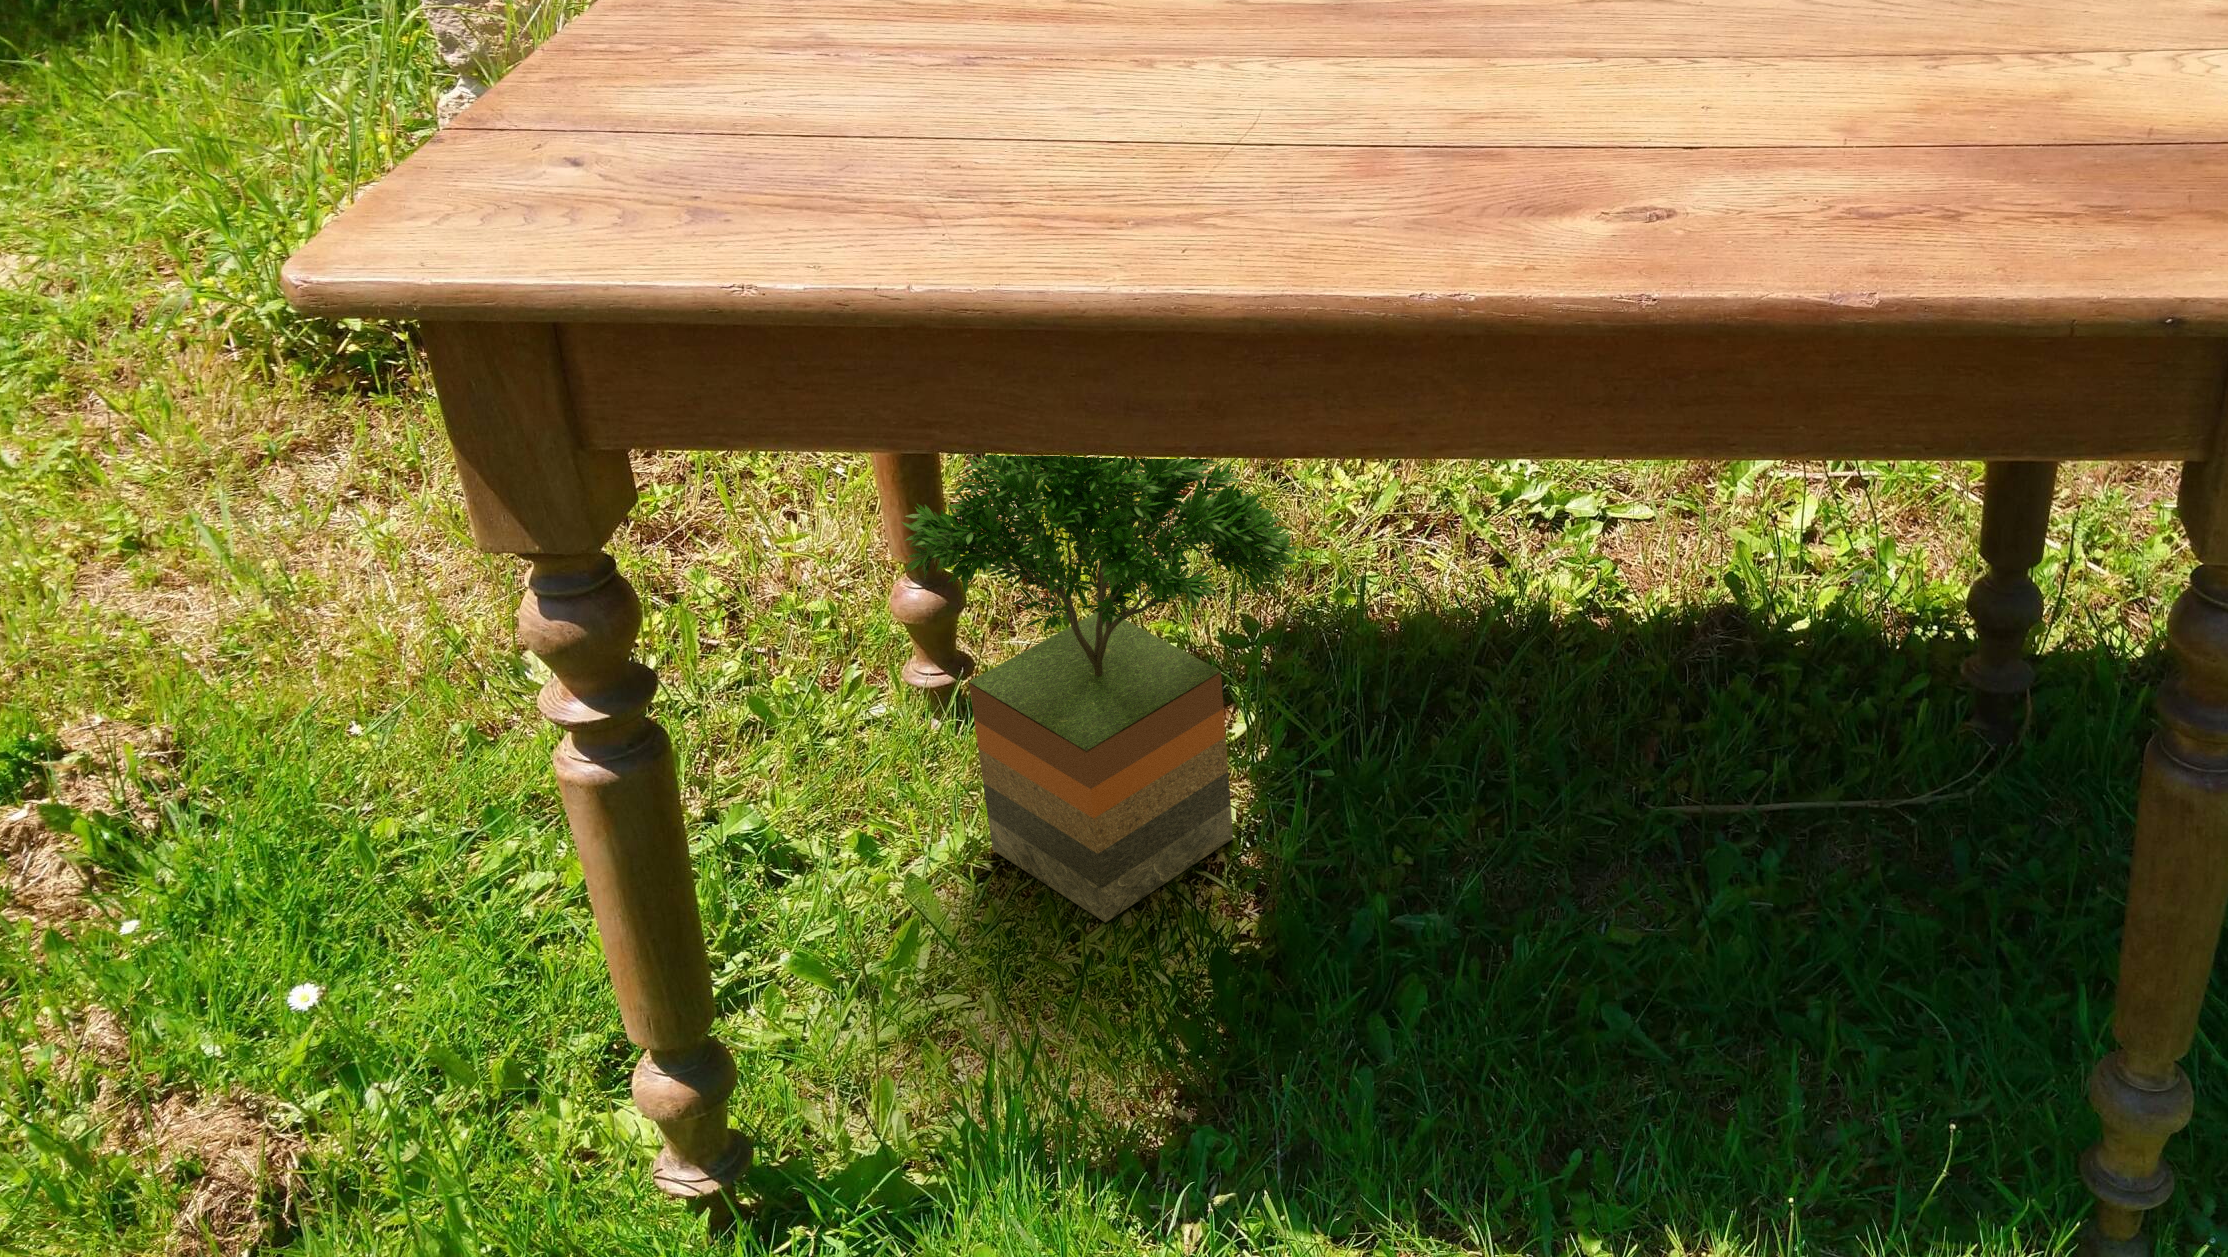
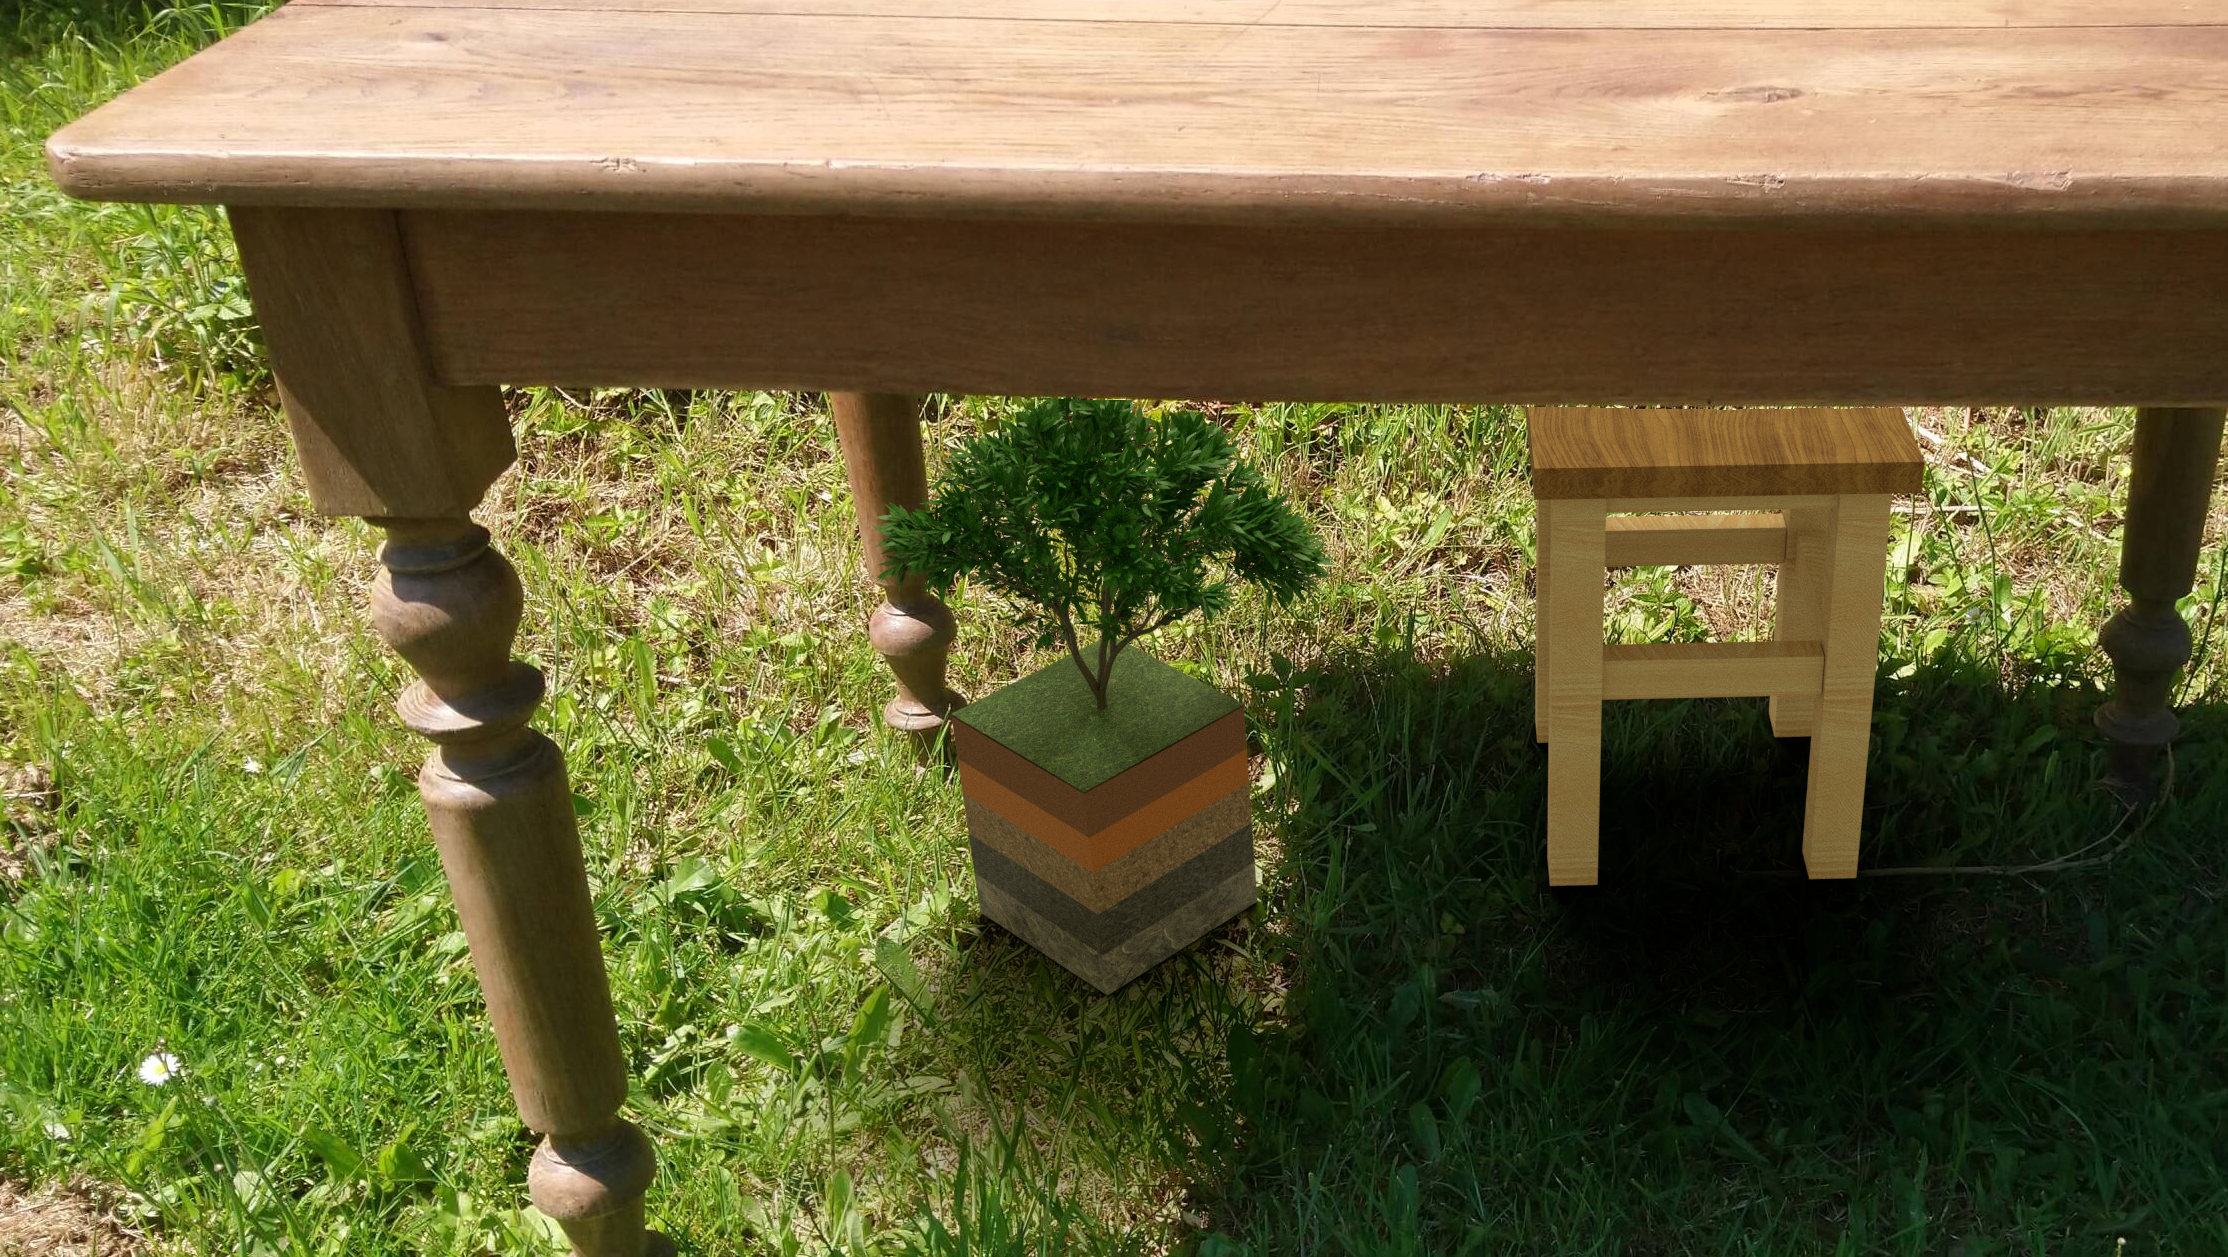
stool: none [1456,316,1803,823] -> present [1525,407,1924,886]

